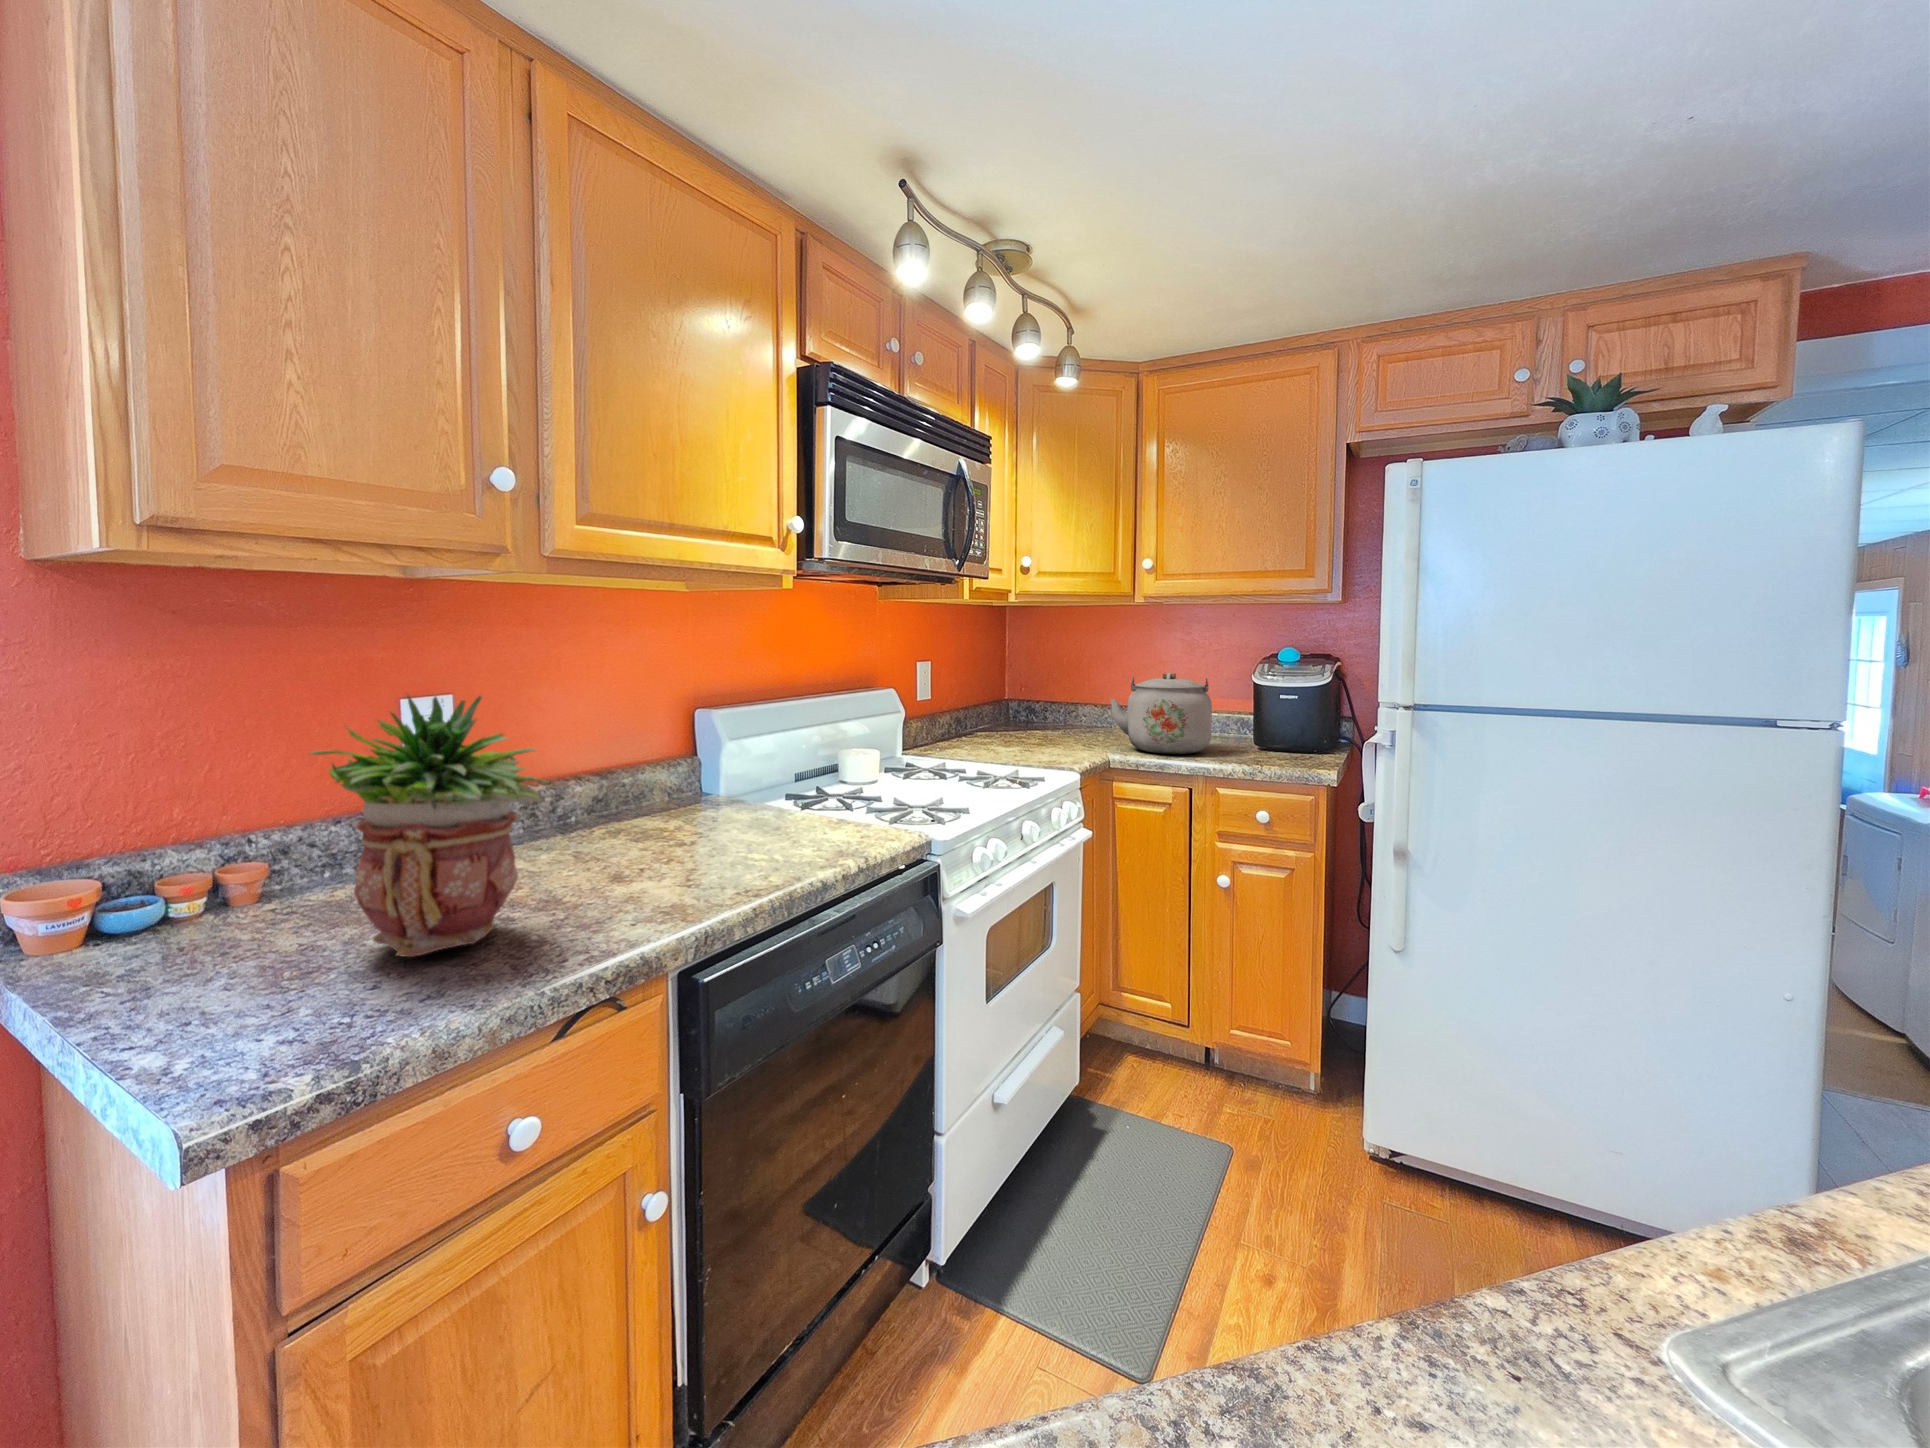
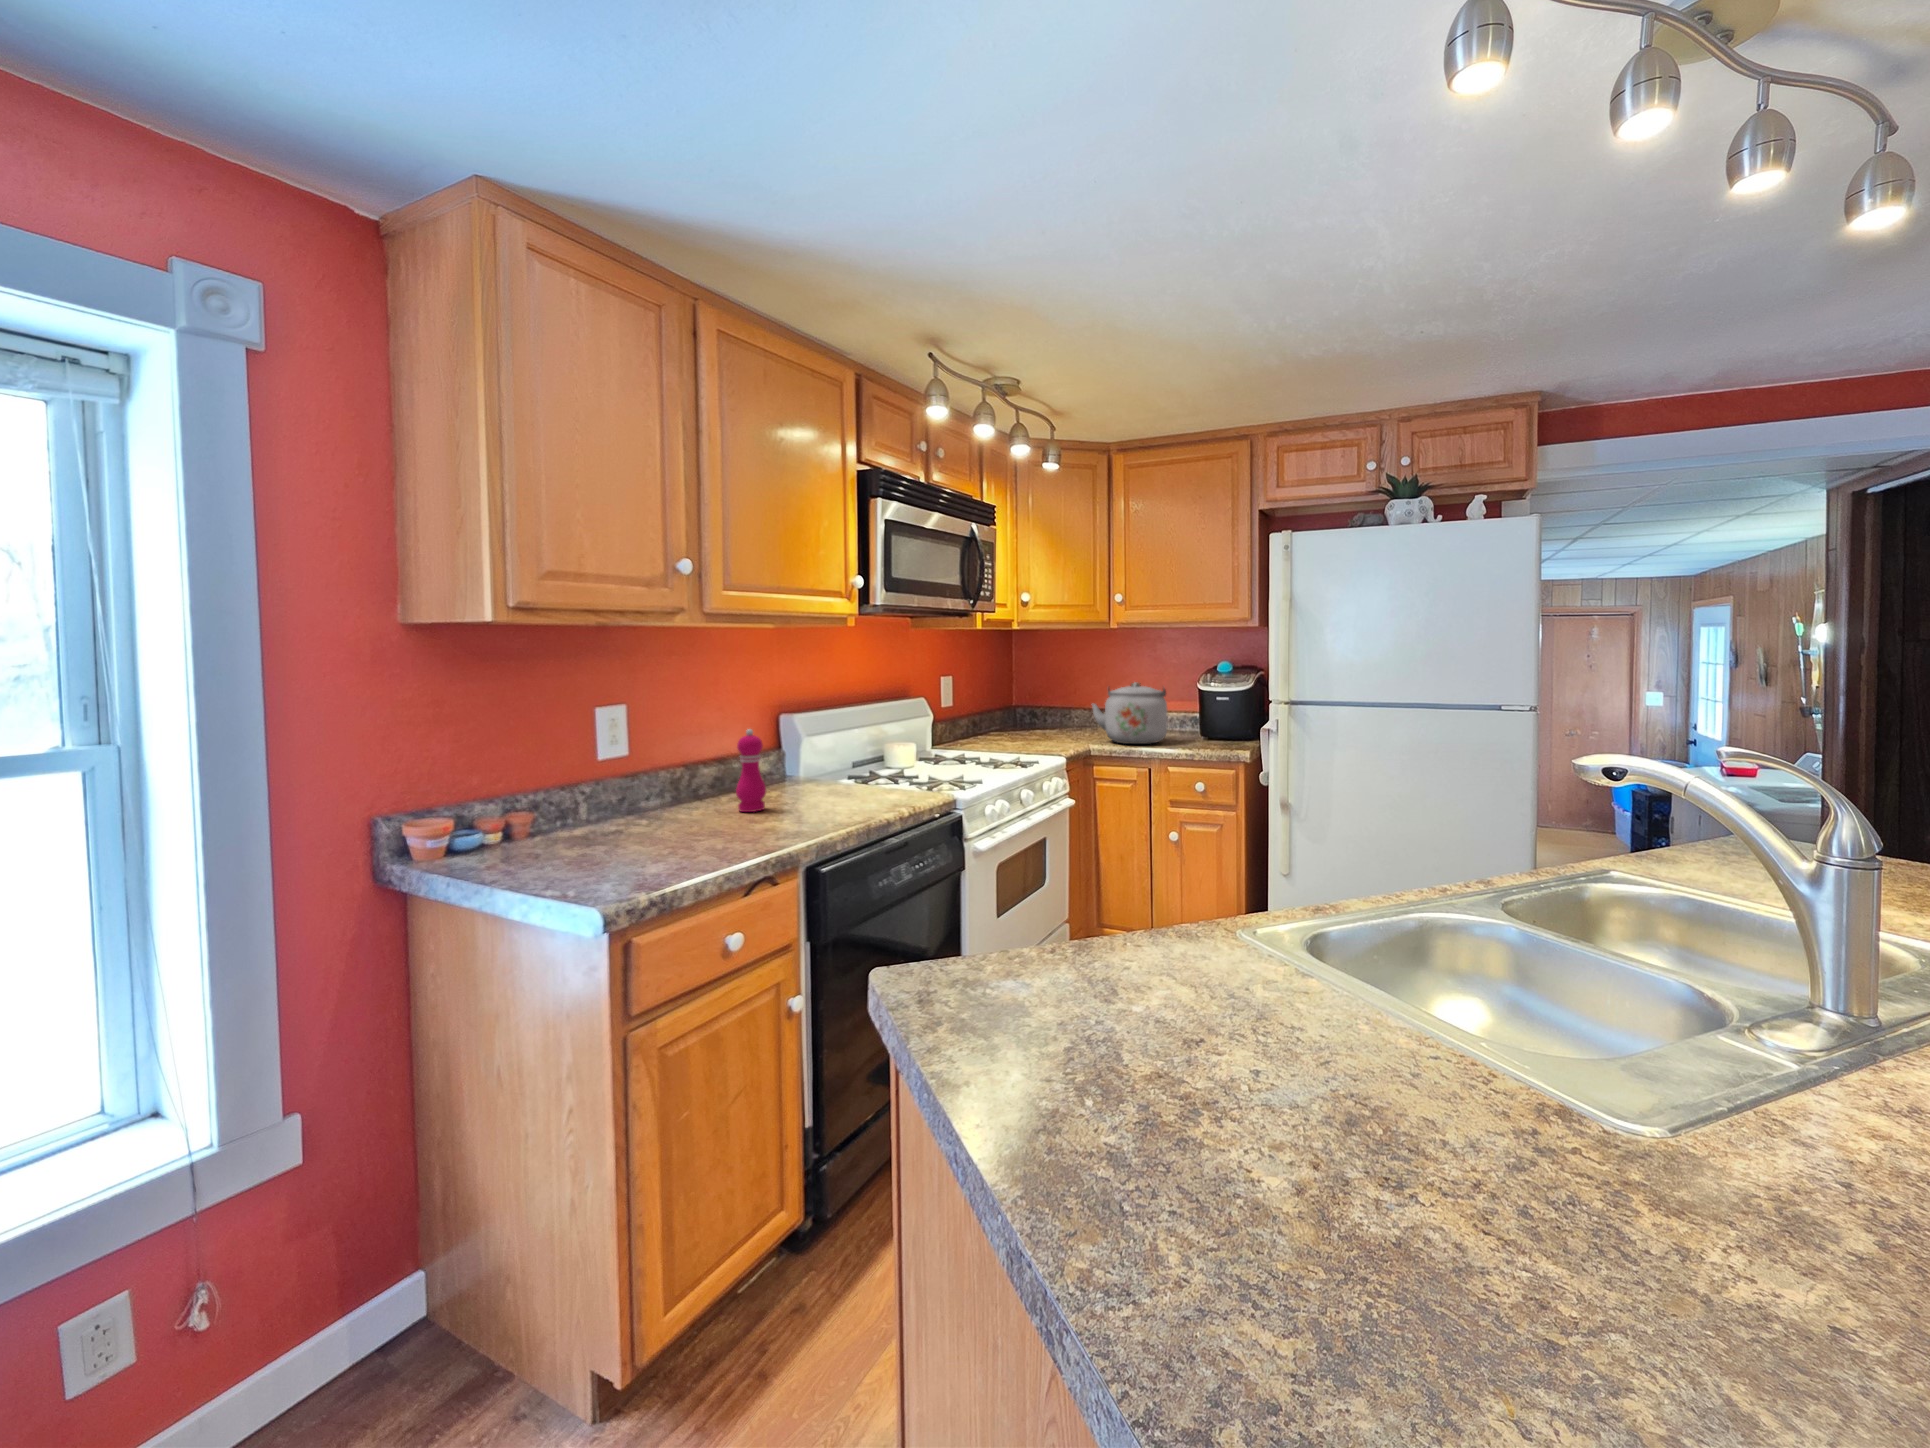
potted plant: present [310,695,549,957] -> none [596,700,728,854]
pepper mill: none [603,734,649,859] -> present [736,729,766,812]

